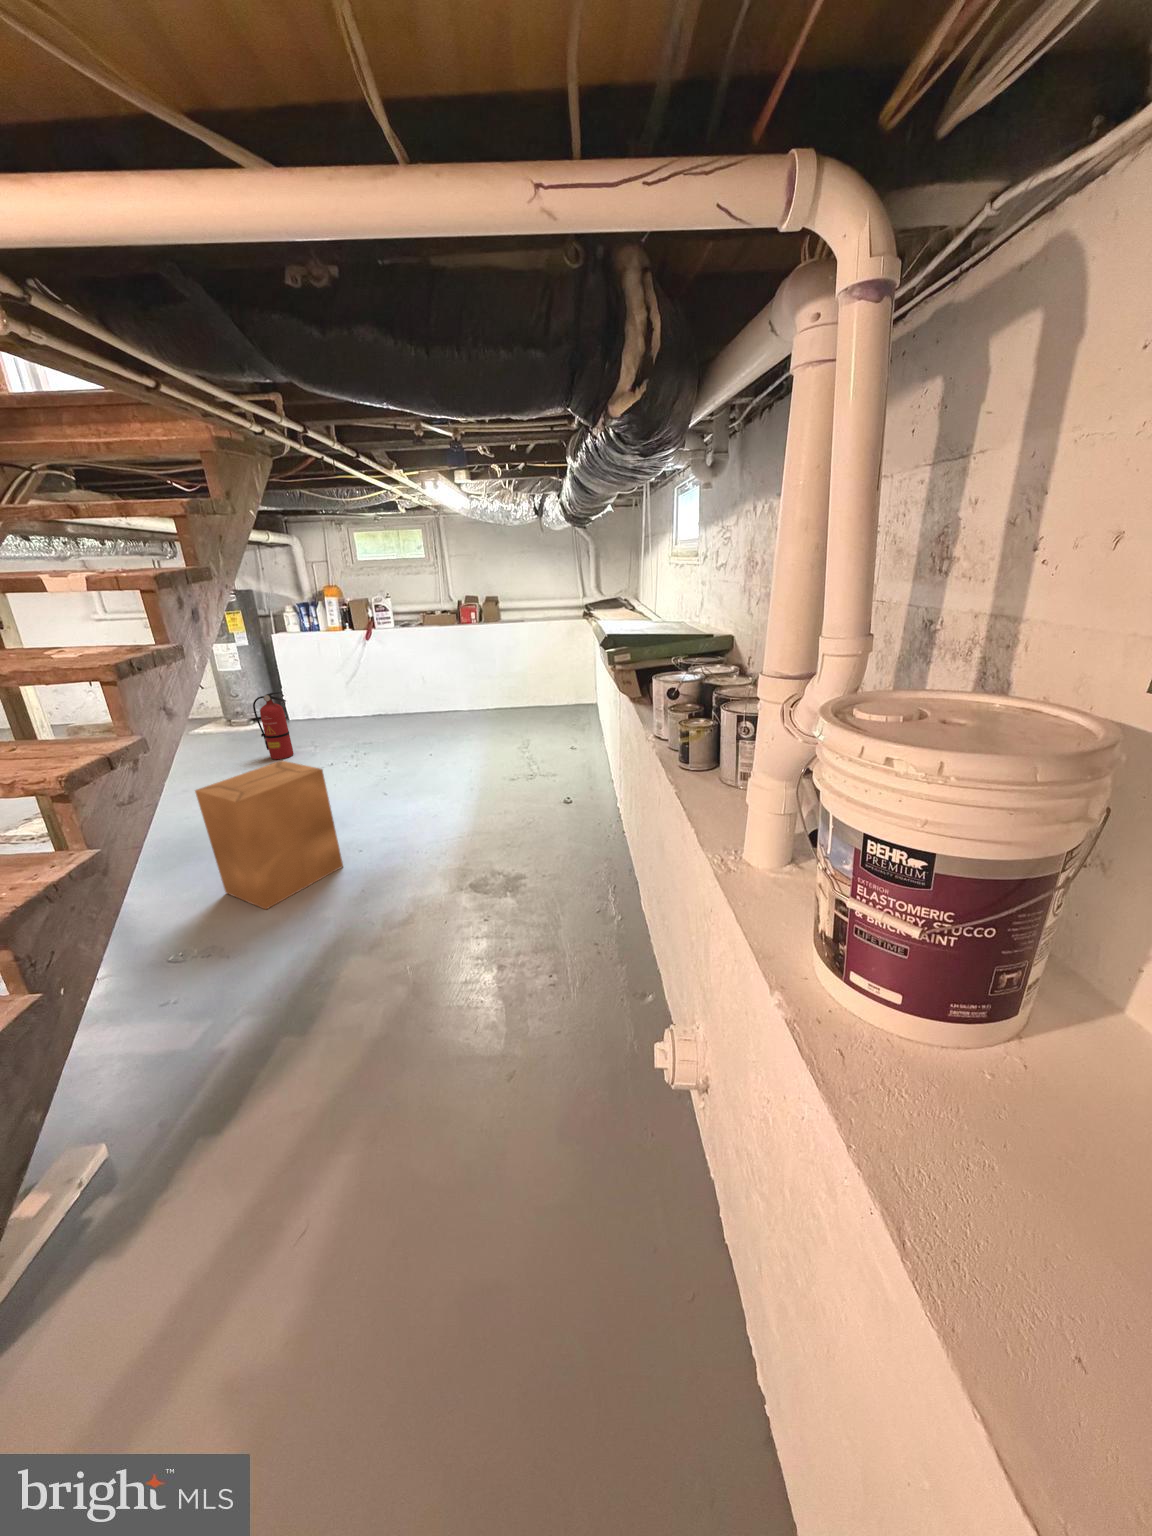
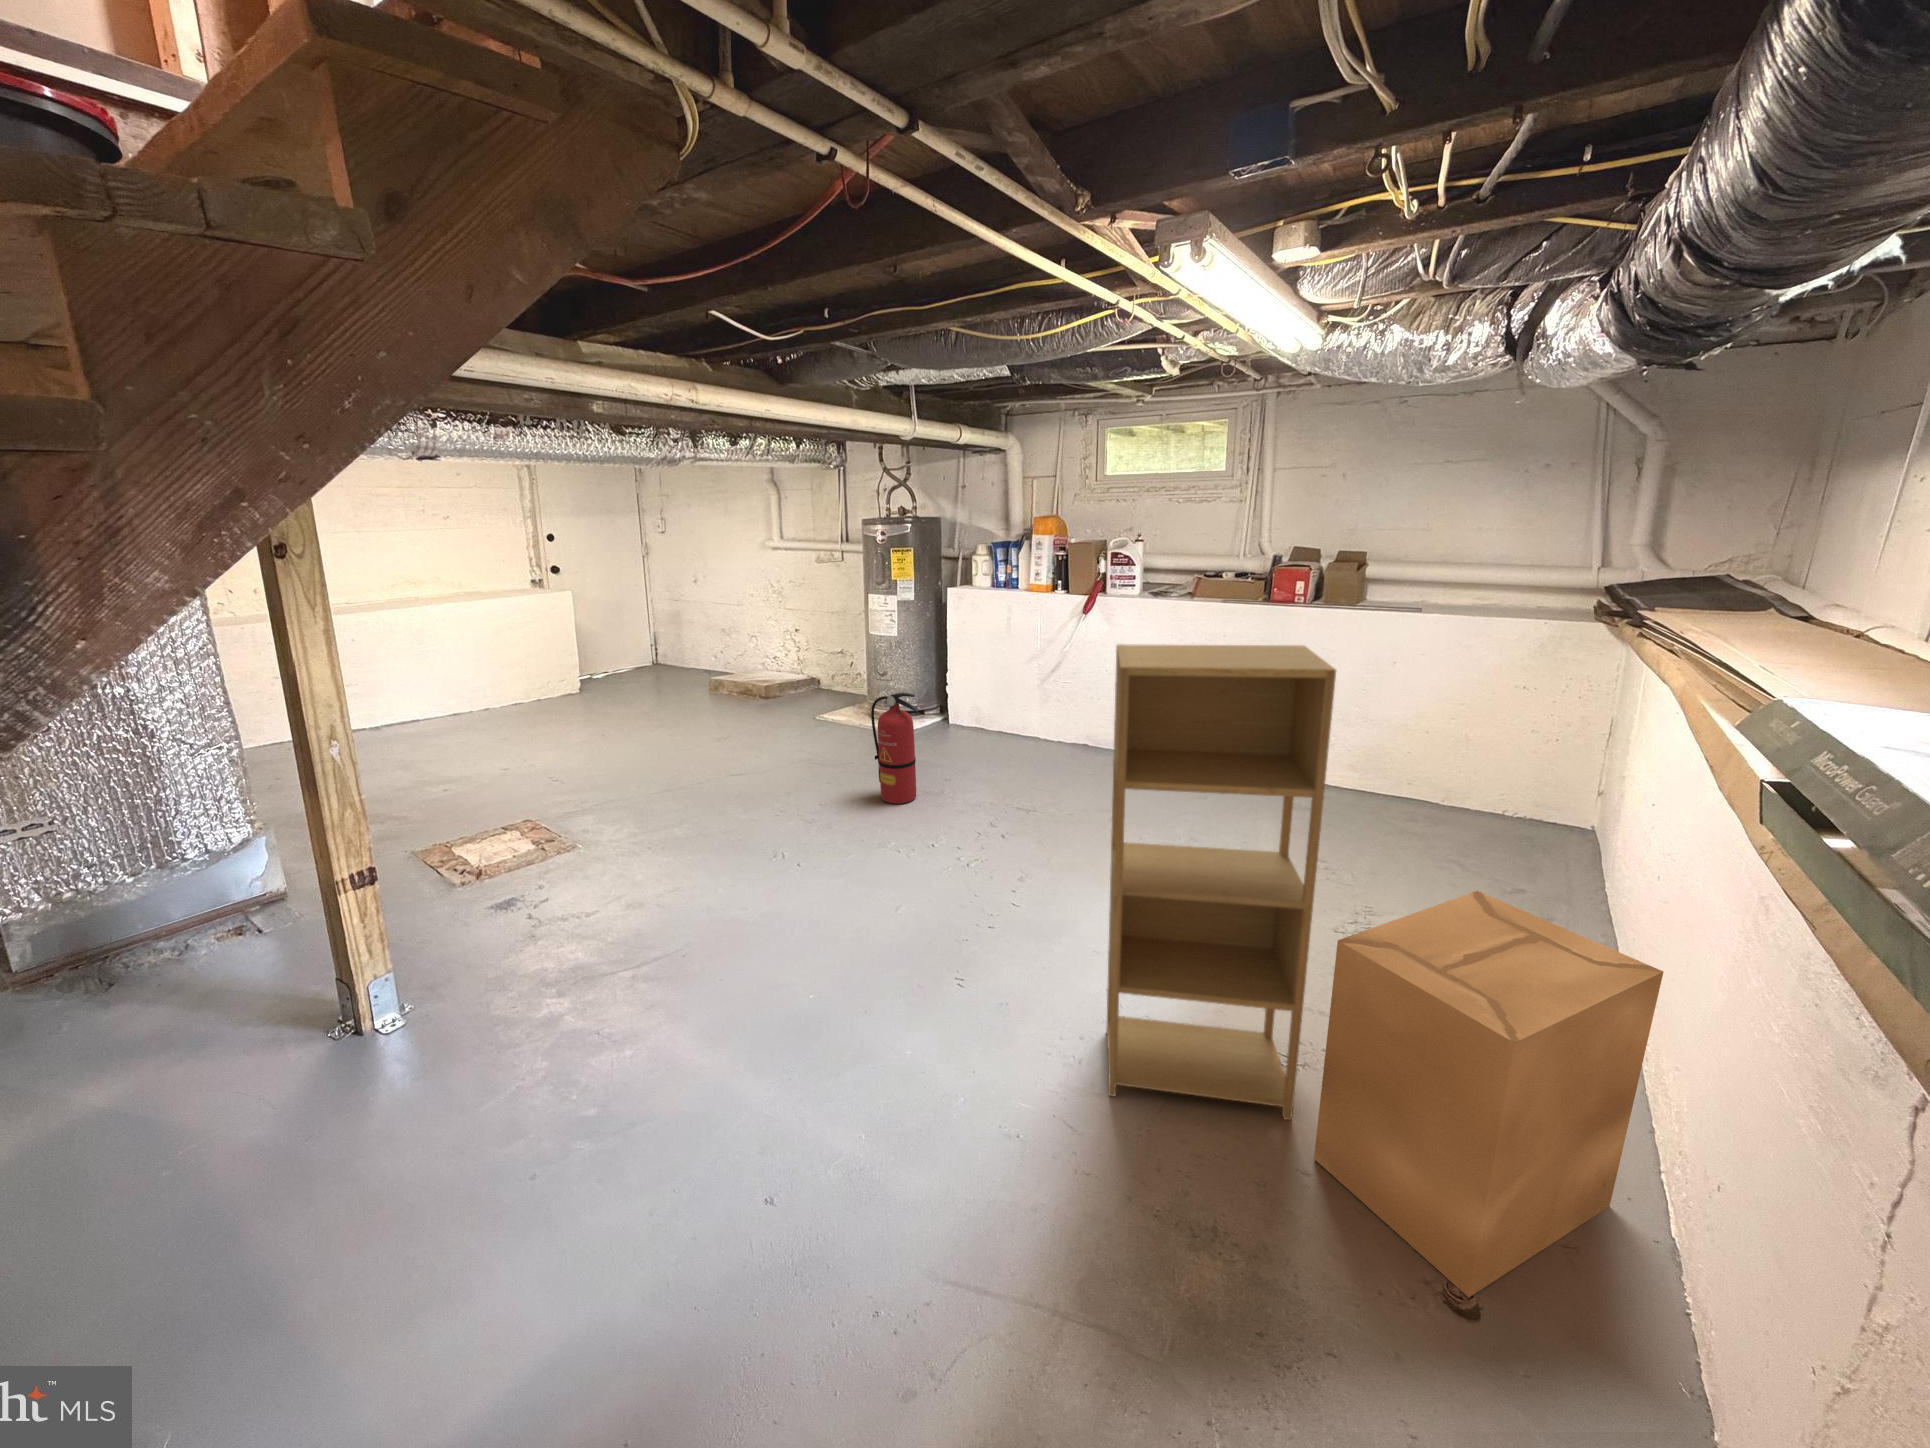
shelving unit: none [410,621,504,806] -> present [1106,644,1336,1120]
cardboard box: present [195,761,343,909] -> present [1314,891,1663,1297]

